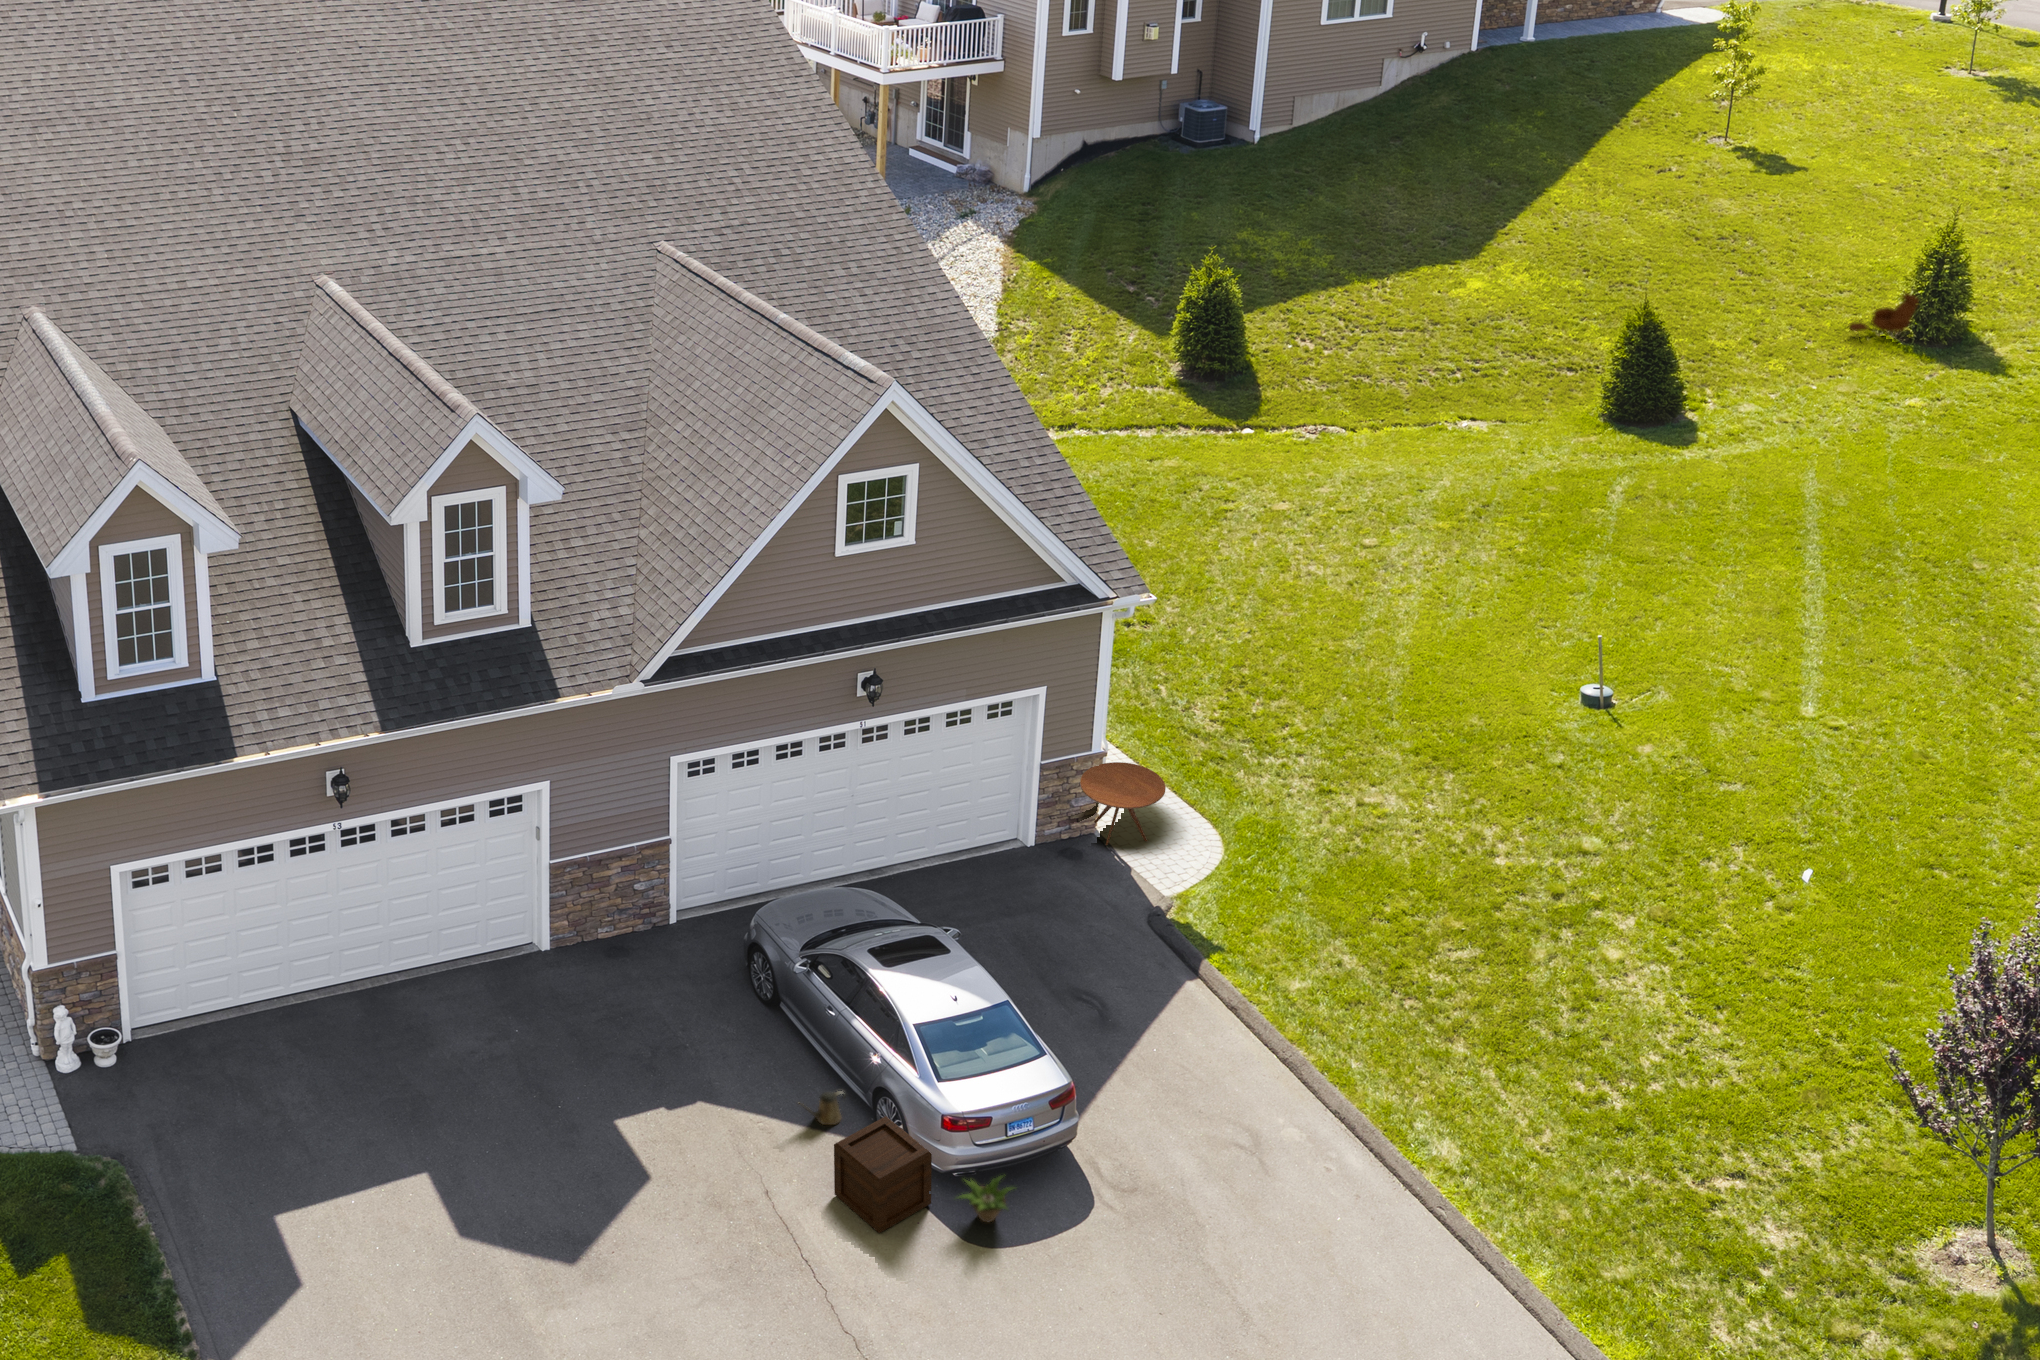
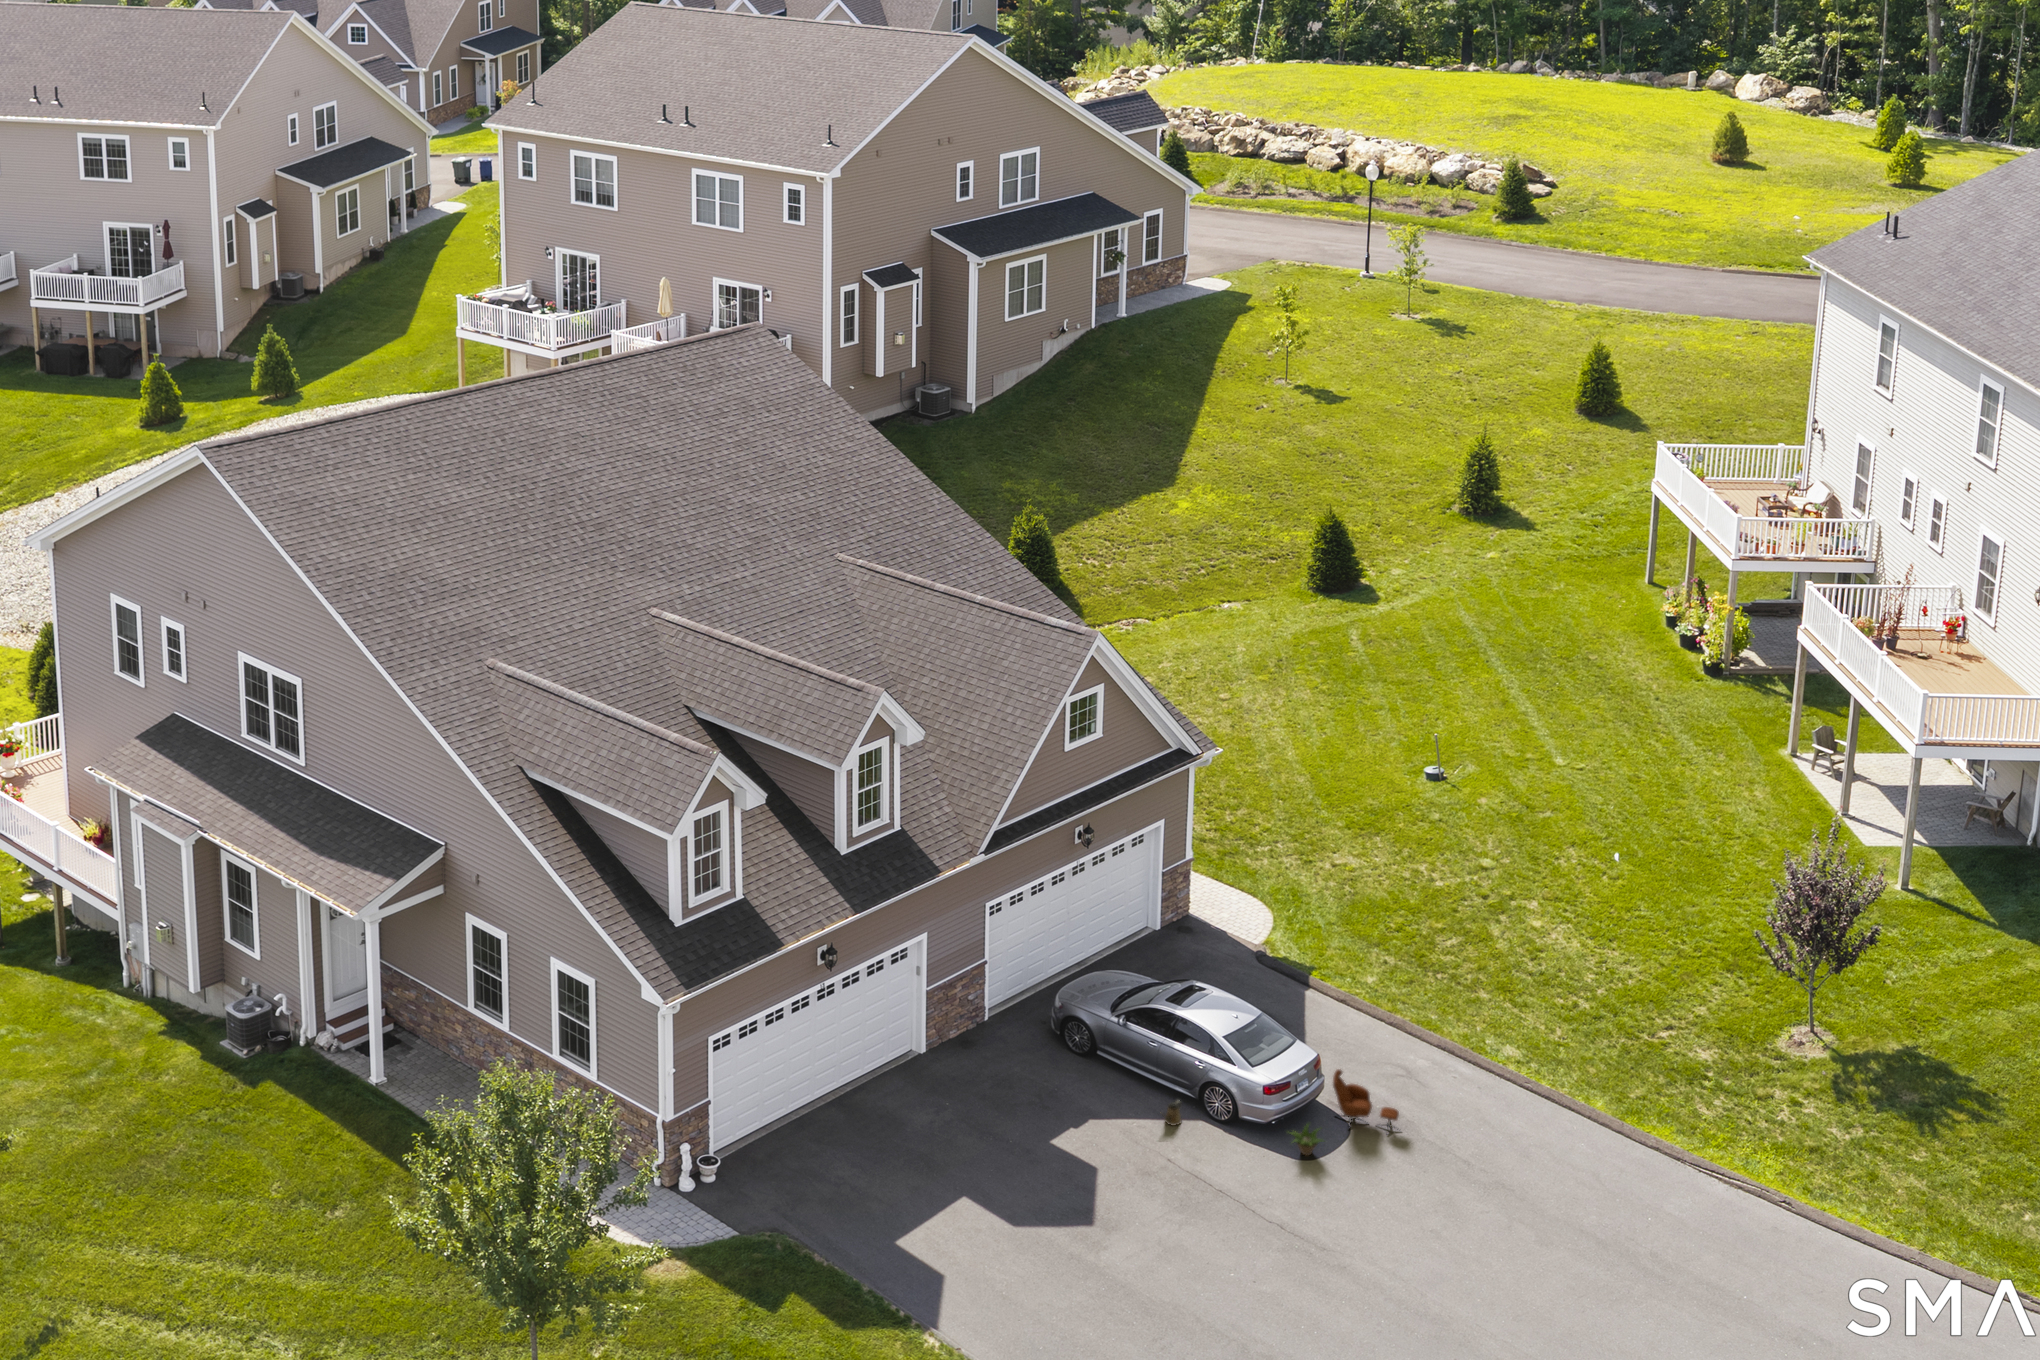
lounge chair: present [1849,293,1919,340] -> present [1333,1069,1399,1130]
round table: present [1080,762,1166,845] -> none [1189,861,1246,919]
wooden crate: present [834,1116,932,1233] -> none [1212,1103,1272,1178]

